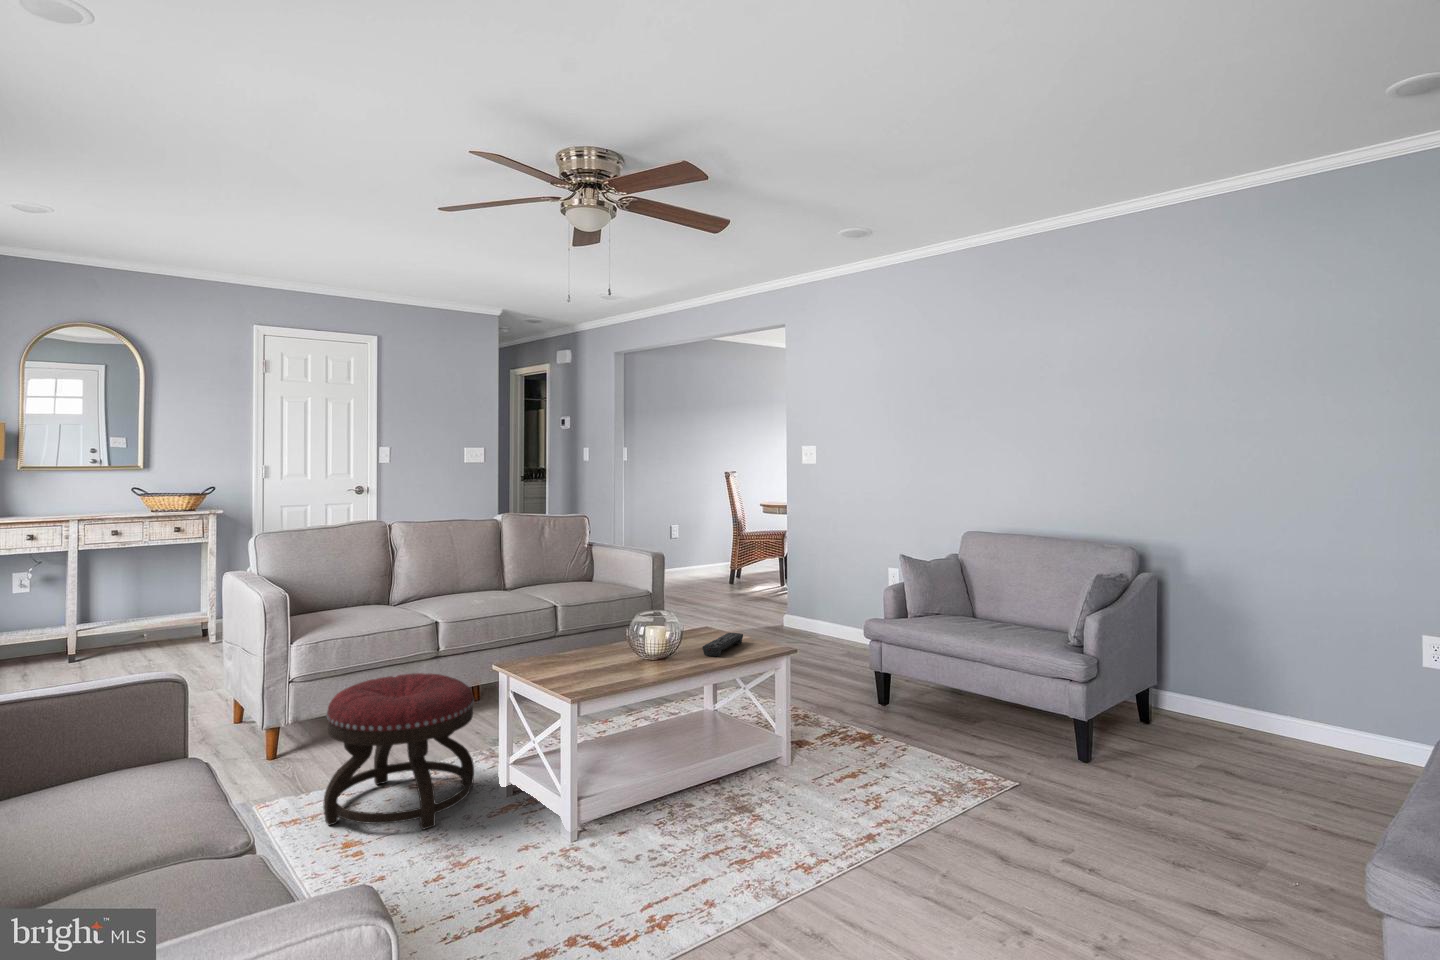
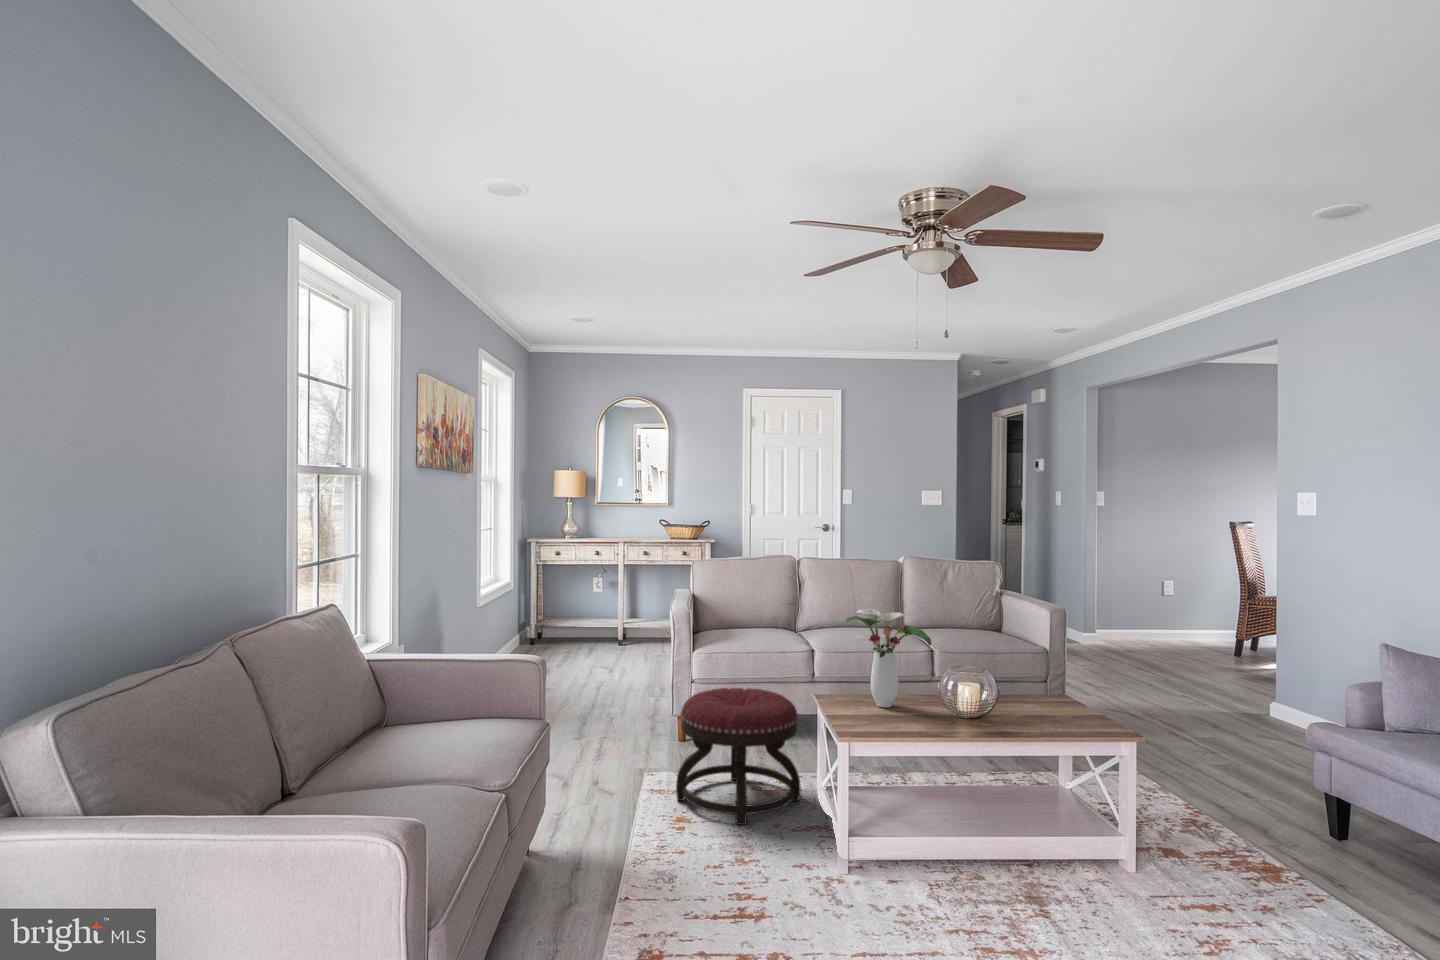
flower arrangement: none [545,568,632,666] -> present [846,609,931,707]
remote control: present [702,633,743,657] -> none [1020,702,1086,725]

